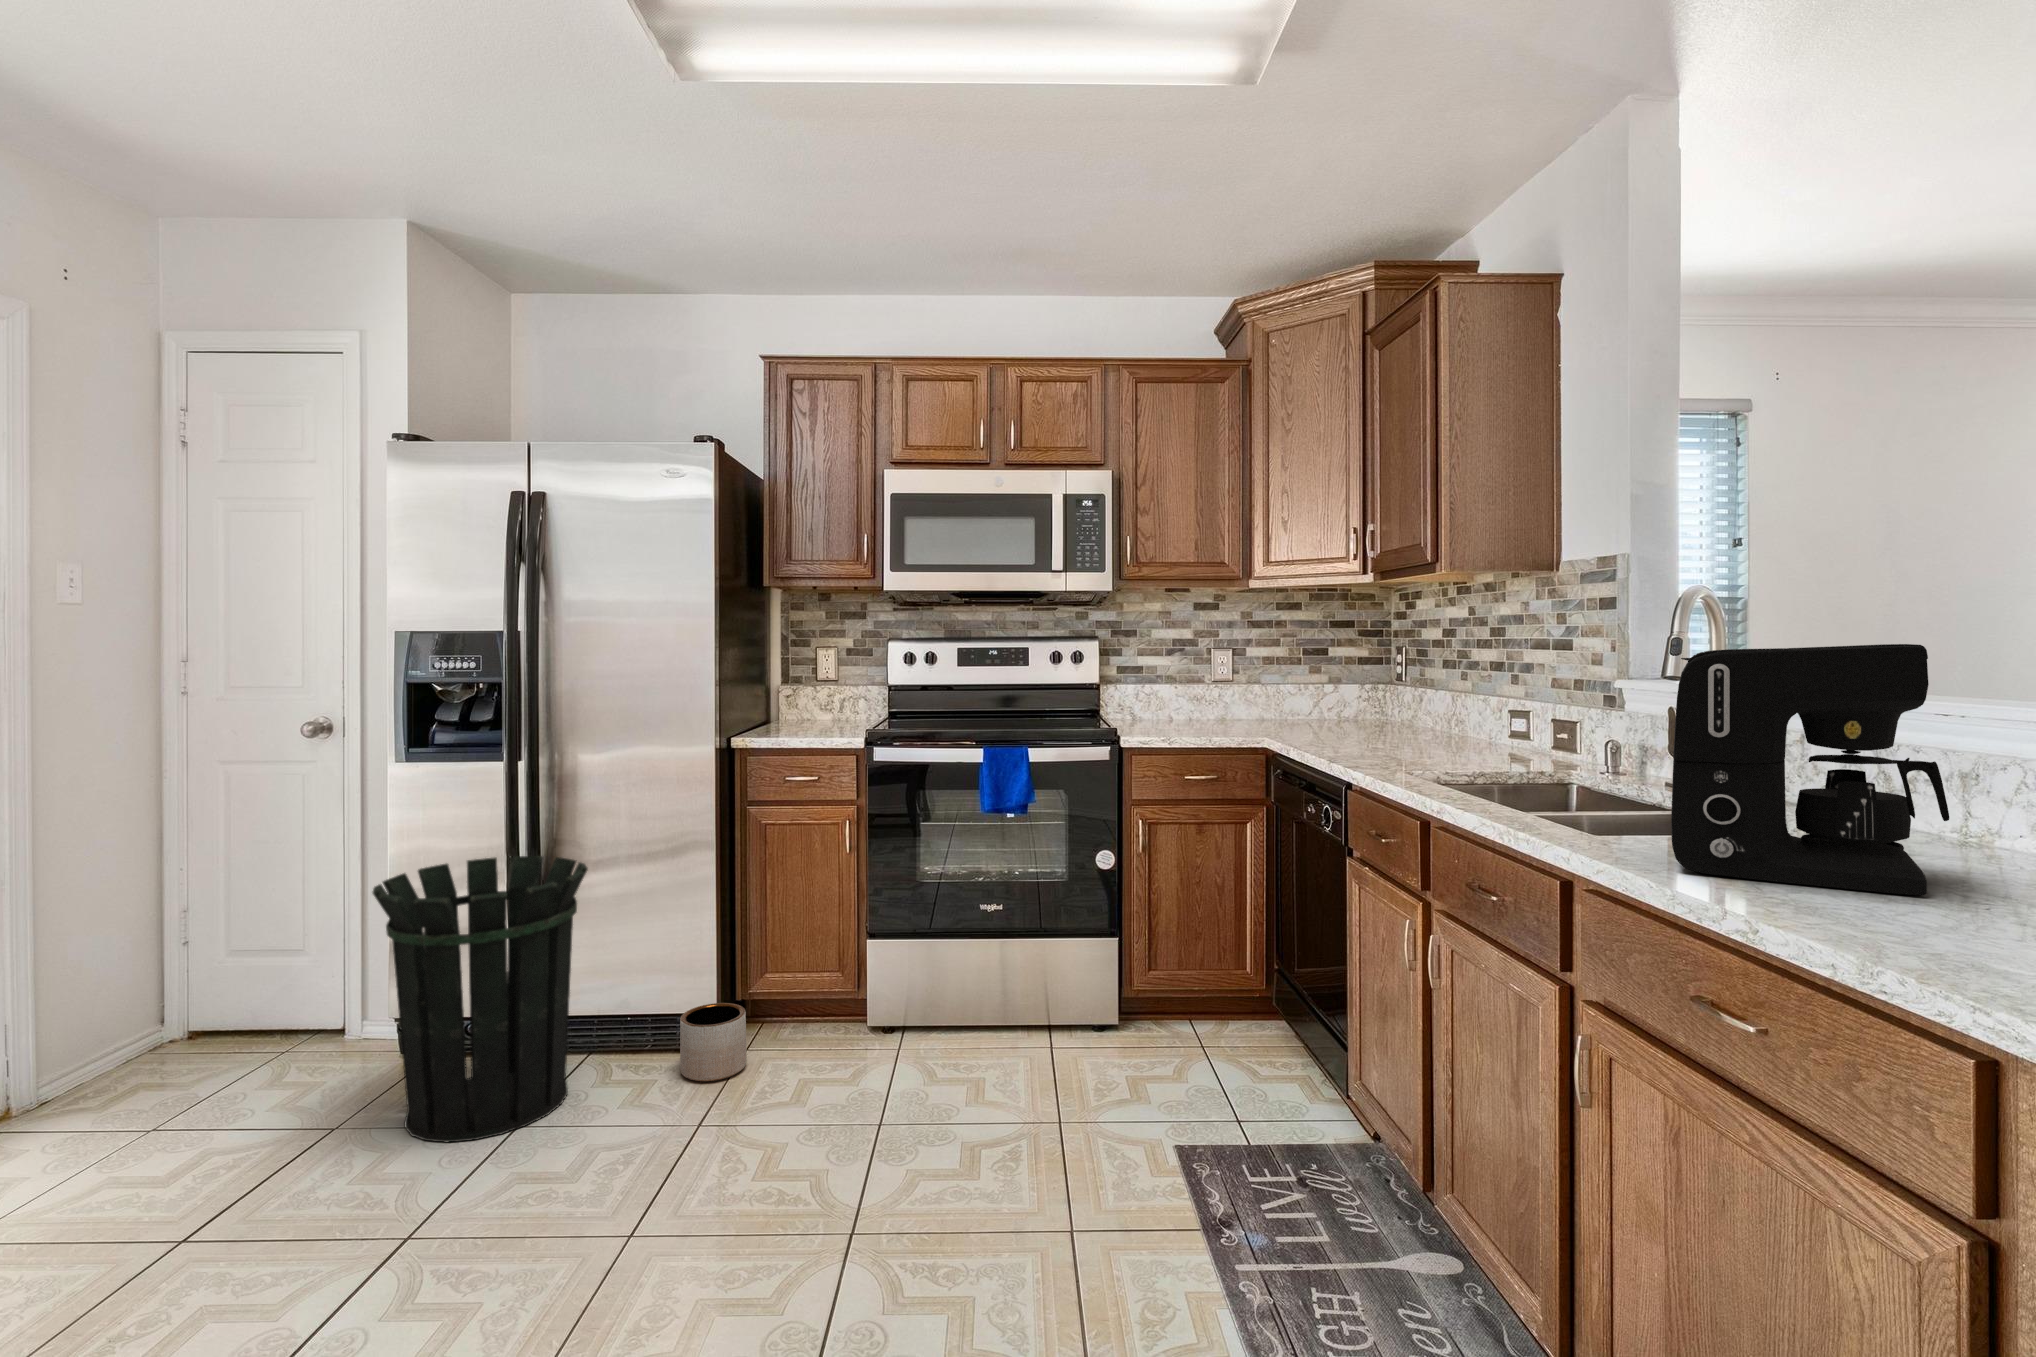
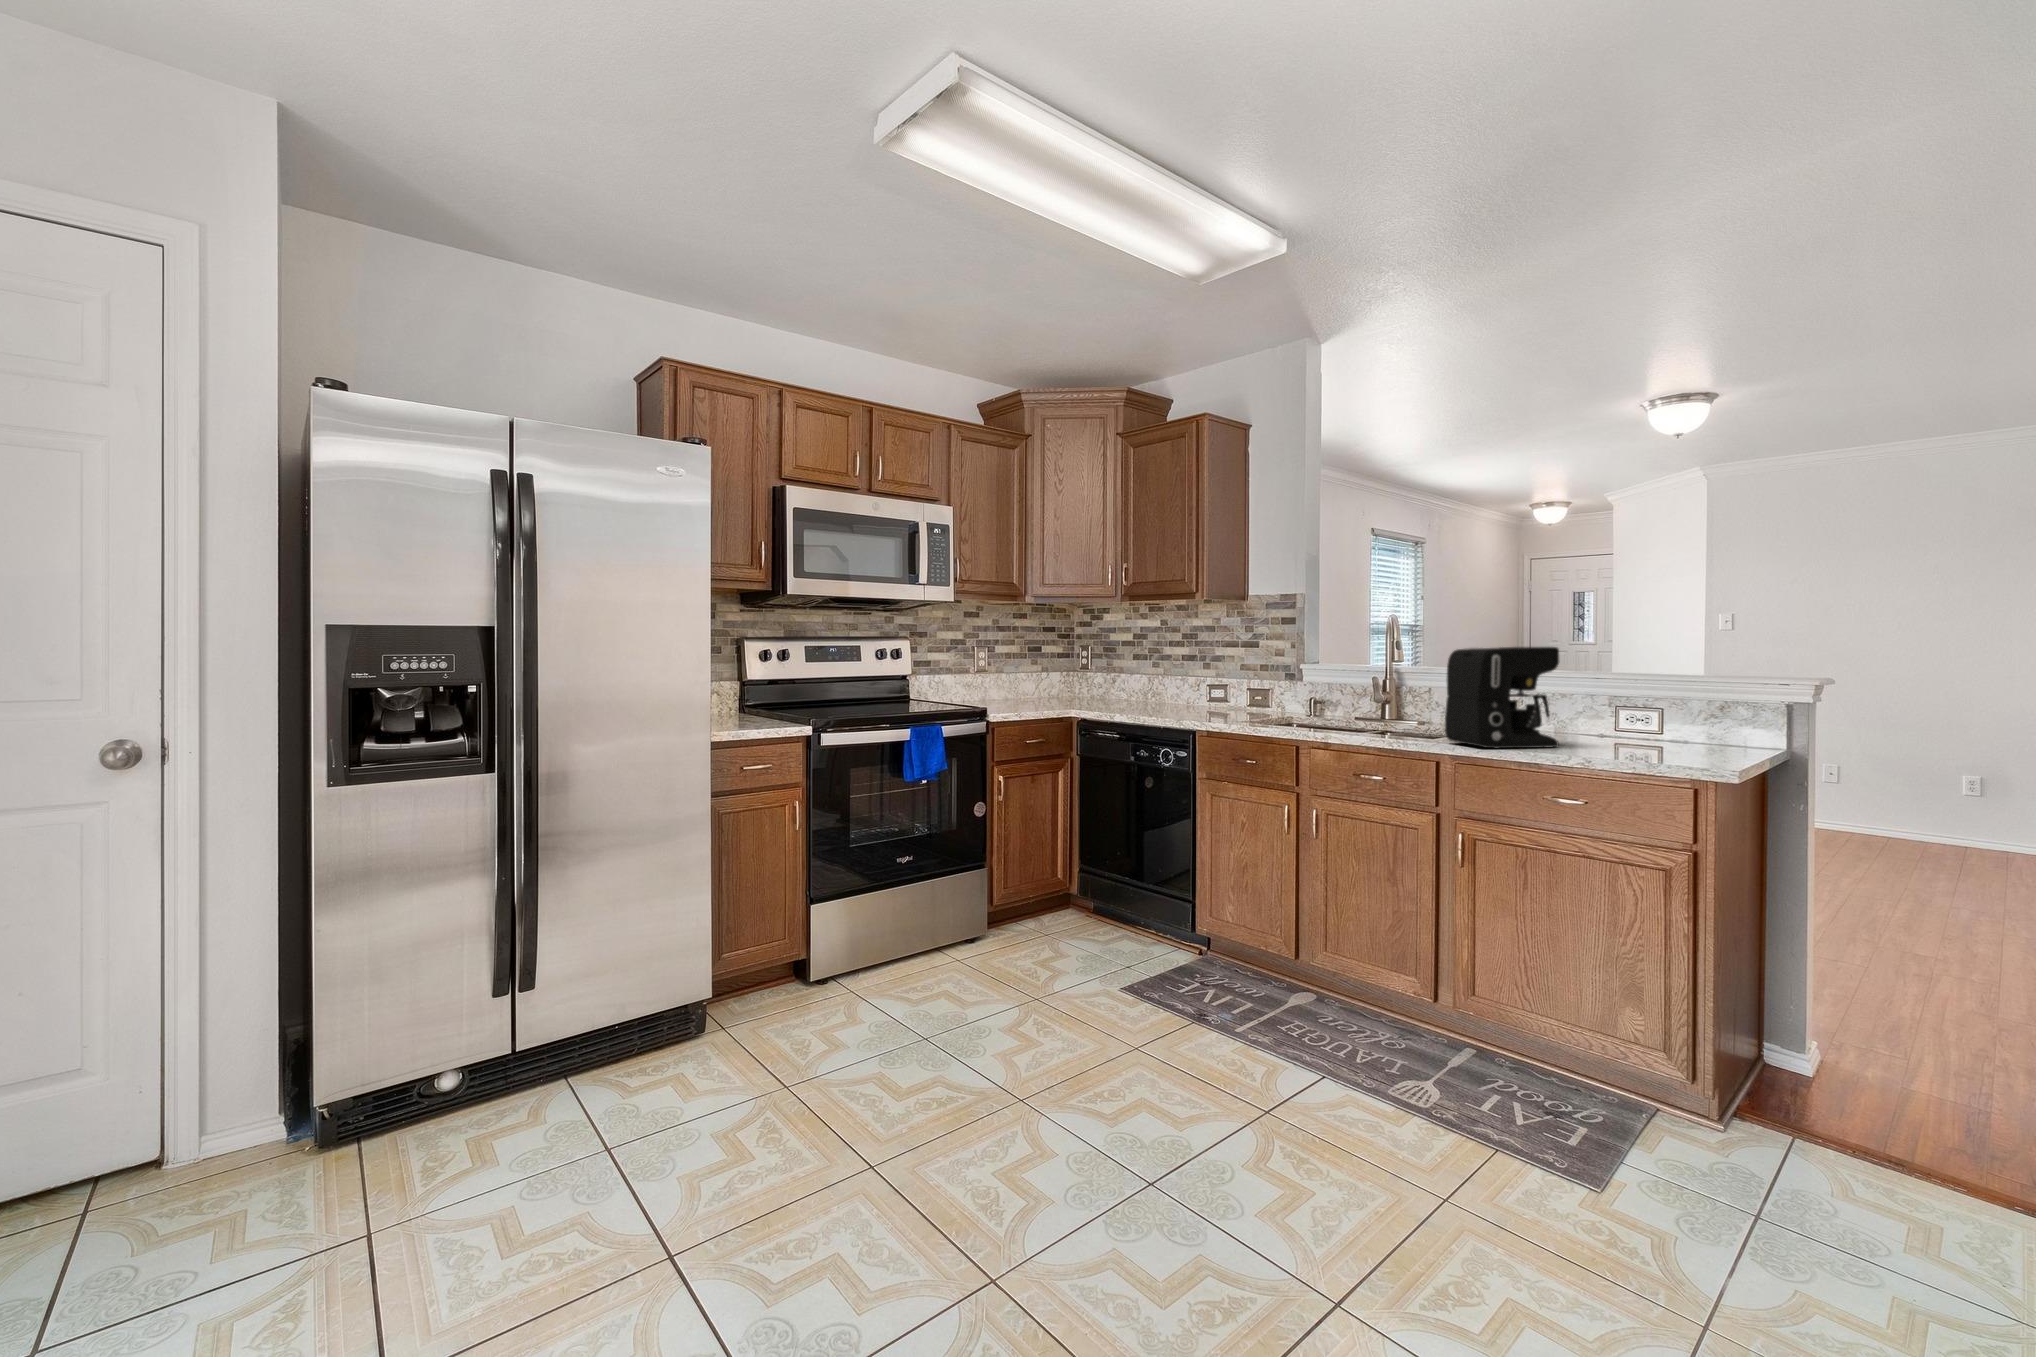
waste bin: present [373,856,588,1143] -> none [429,868,662,1190]
planter: present [680,1003,747,1082] -> none [700,986,764,1062]

